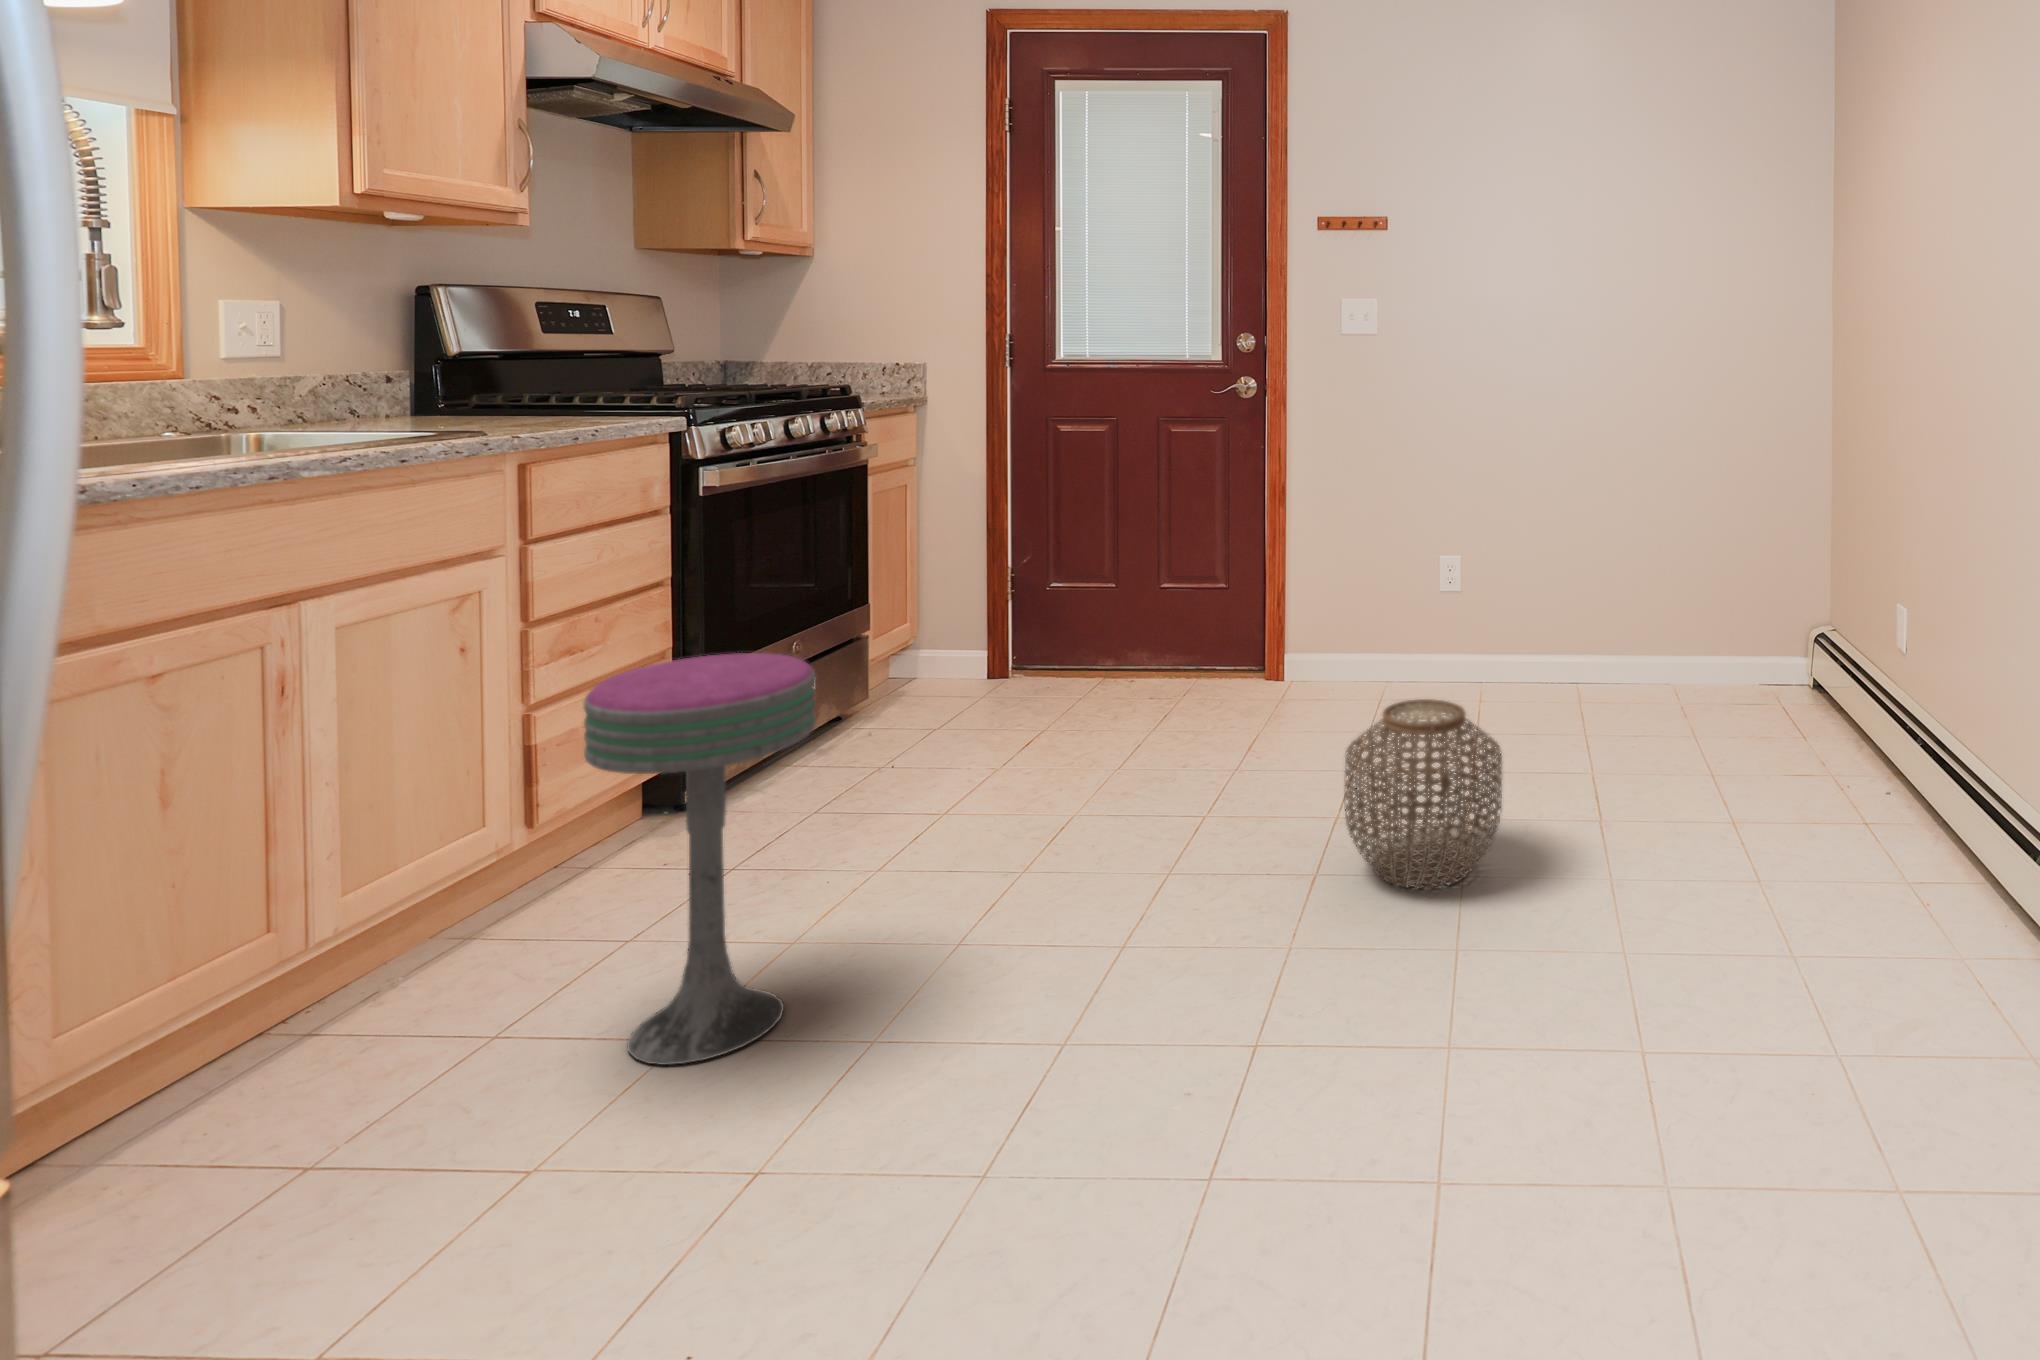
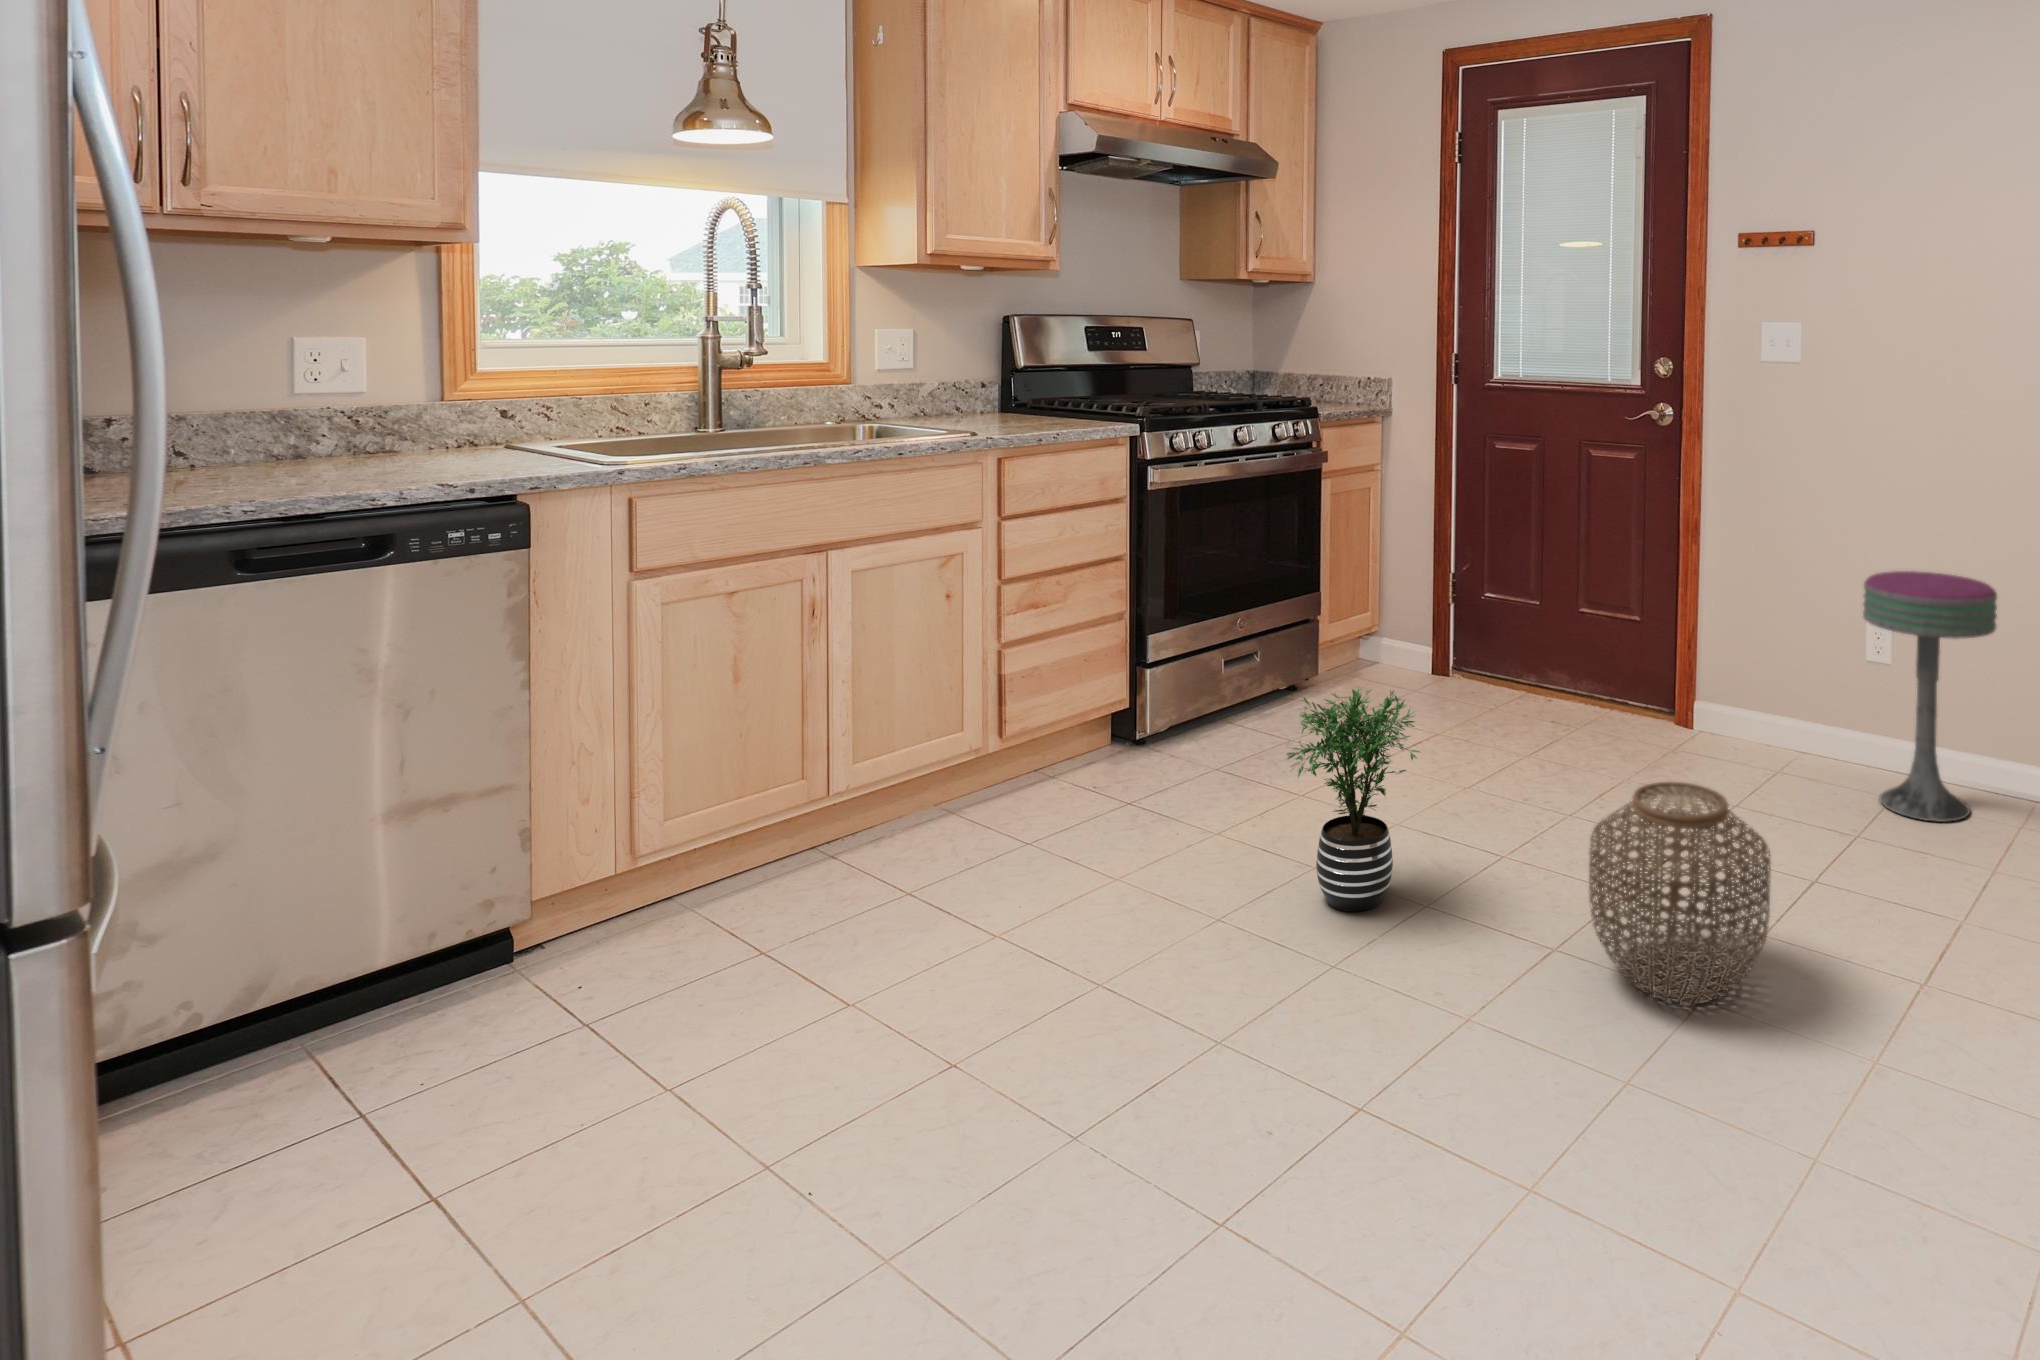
bar stool: present [584,653,816,1065] -> present [1863,571,1997,822]
potted plant: none [1013,666,1171,900] -> present [1286,688,1420,911]

